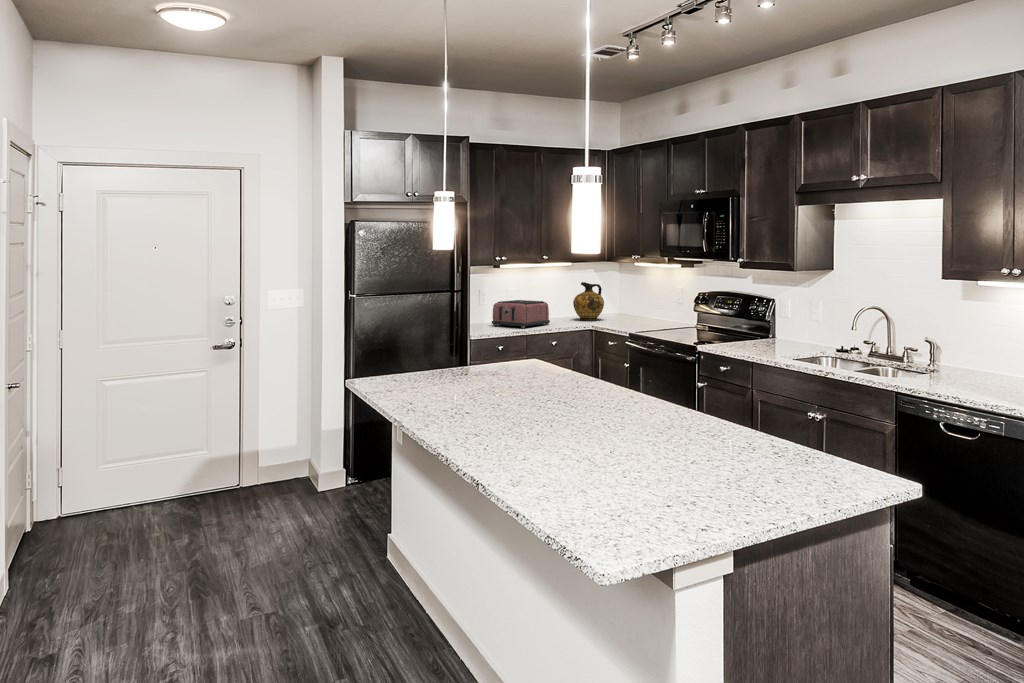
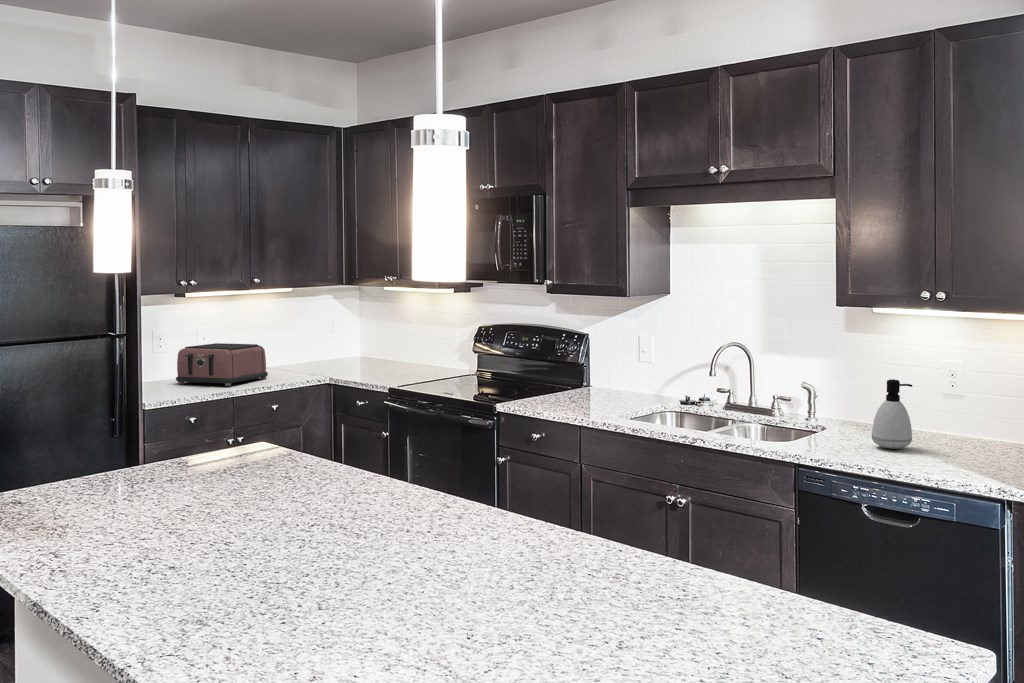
ceramic jug: present [573,282,604,320] -> none [300,315,345,370]
soap dispenser: none [963,335,996,386] -> present [872,379,912,449]

